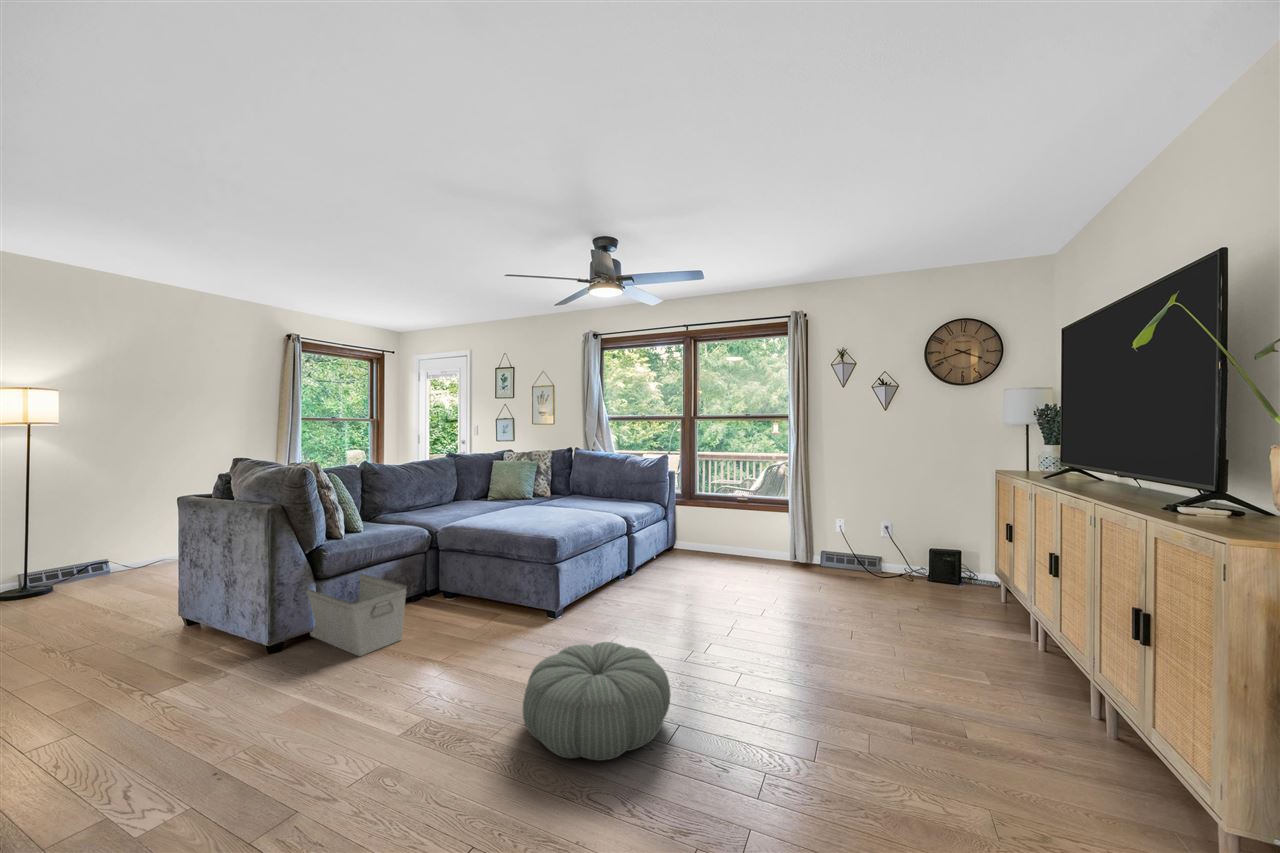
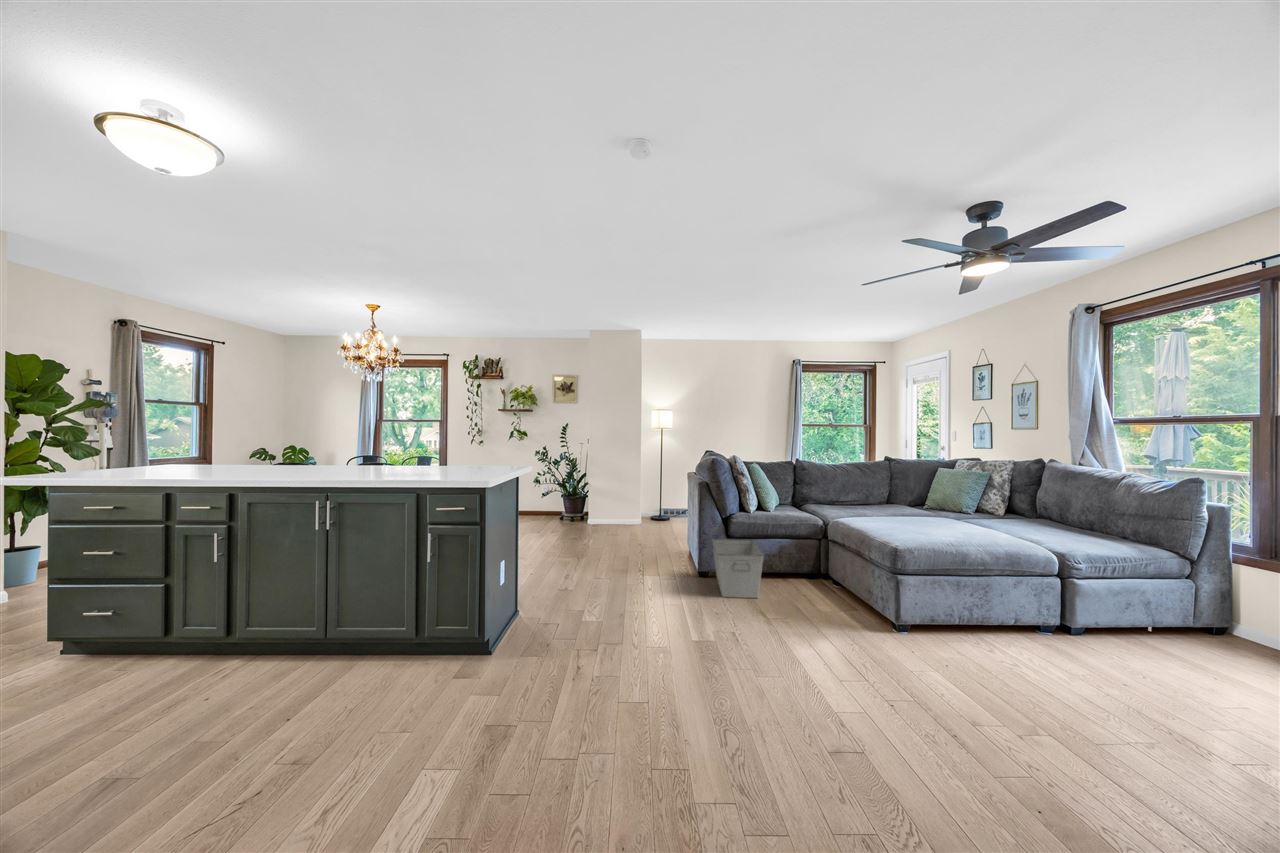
pouf: present [523,642,671,760] -> none [720,629,872,739]

